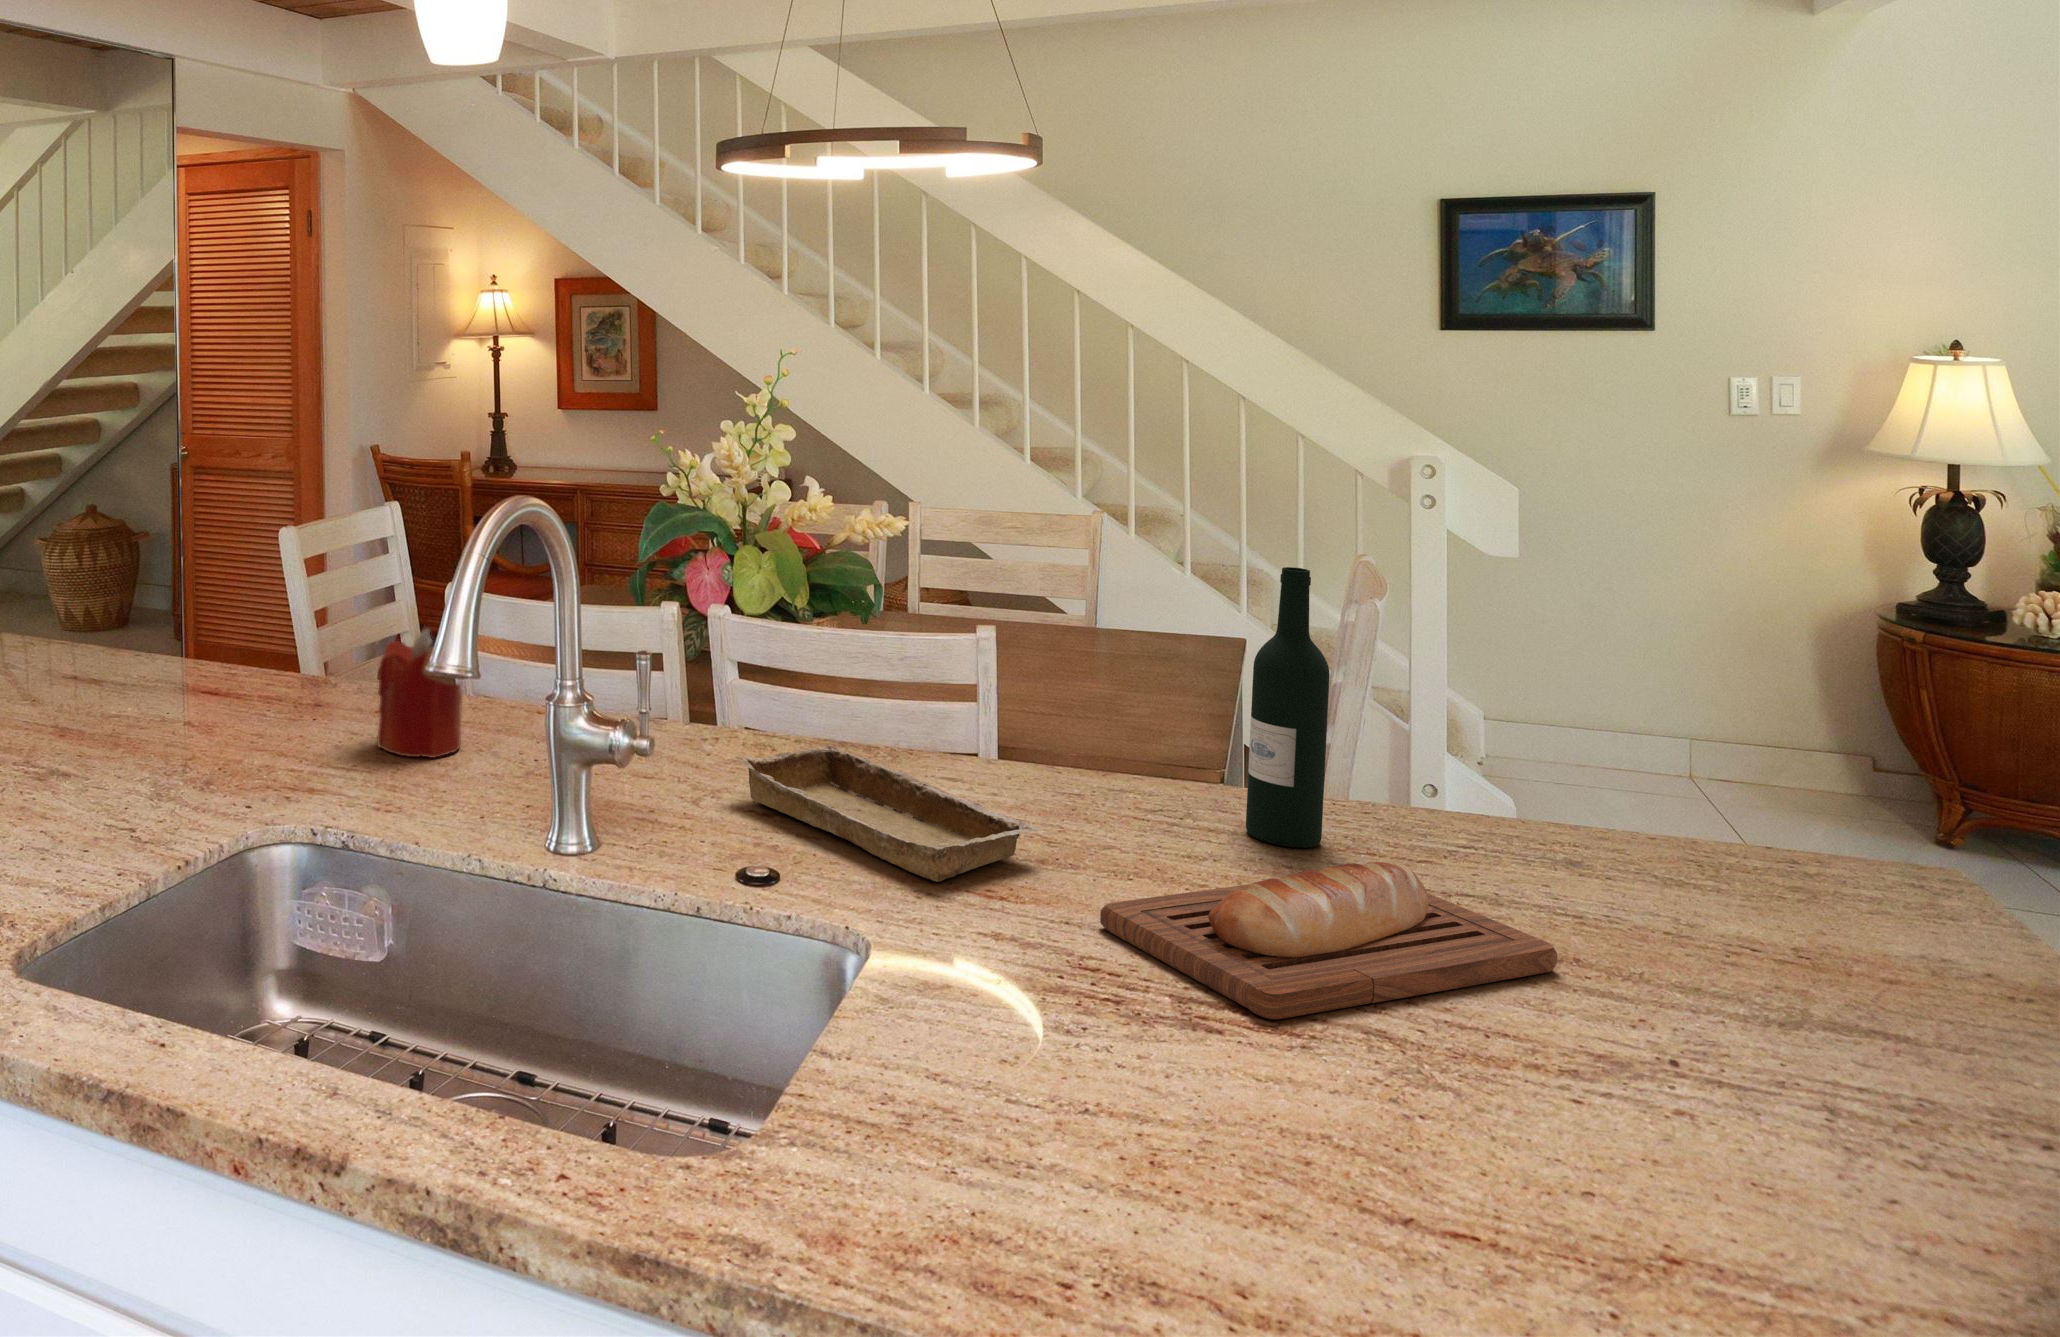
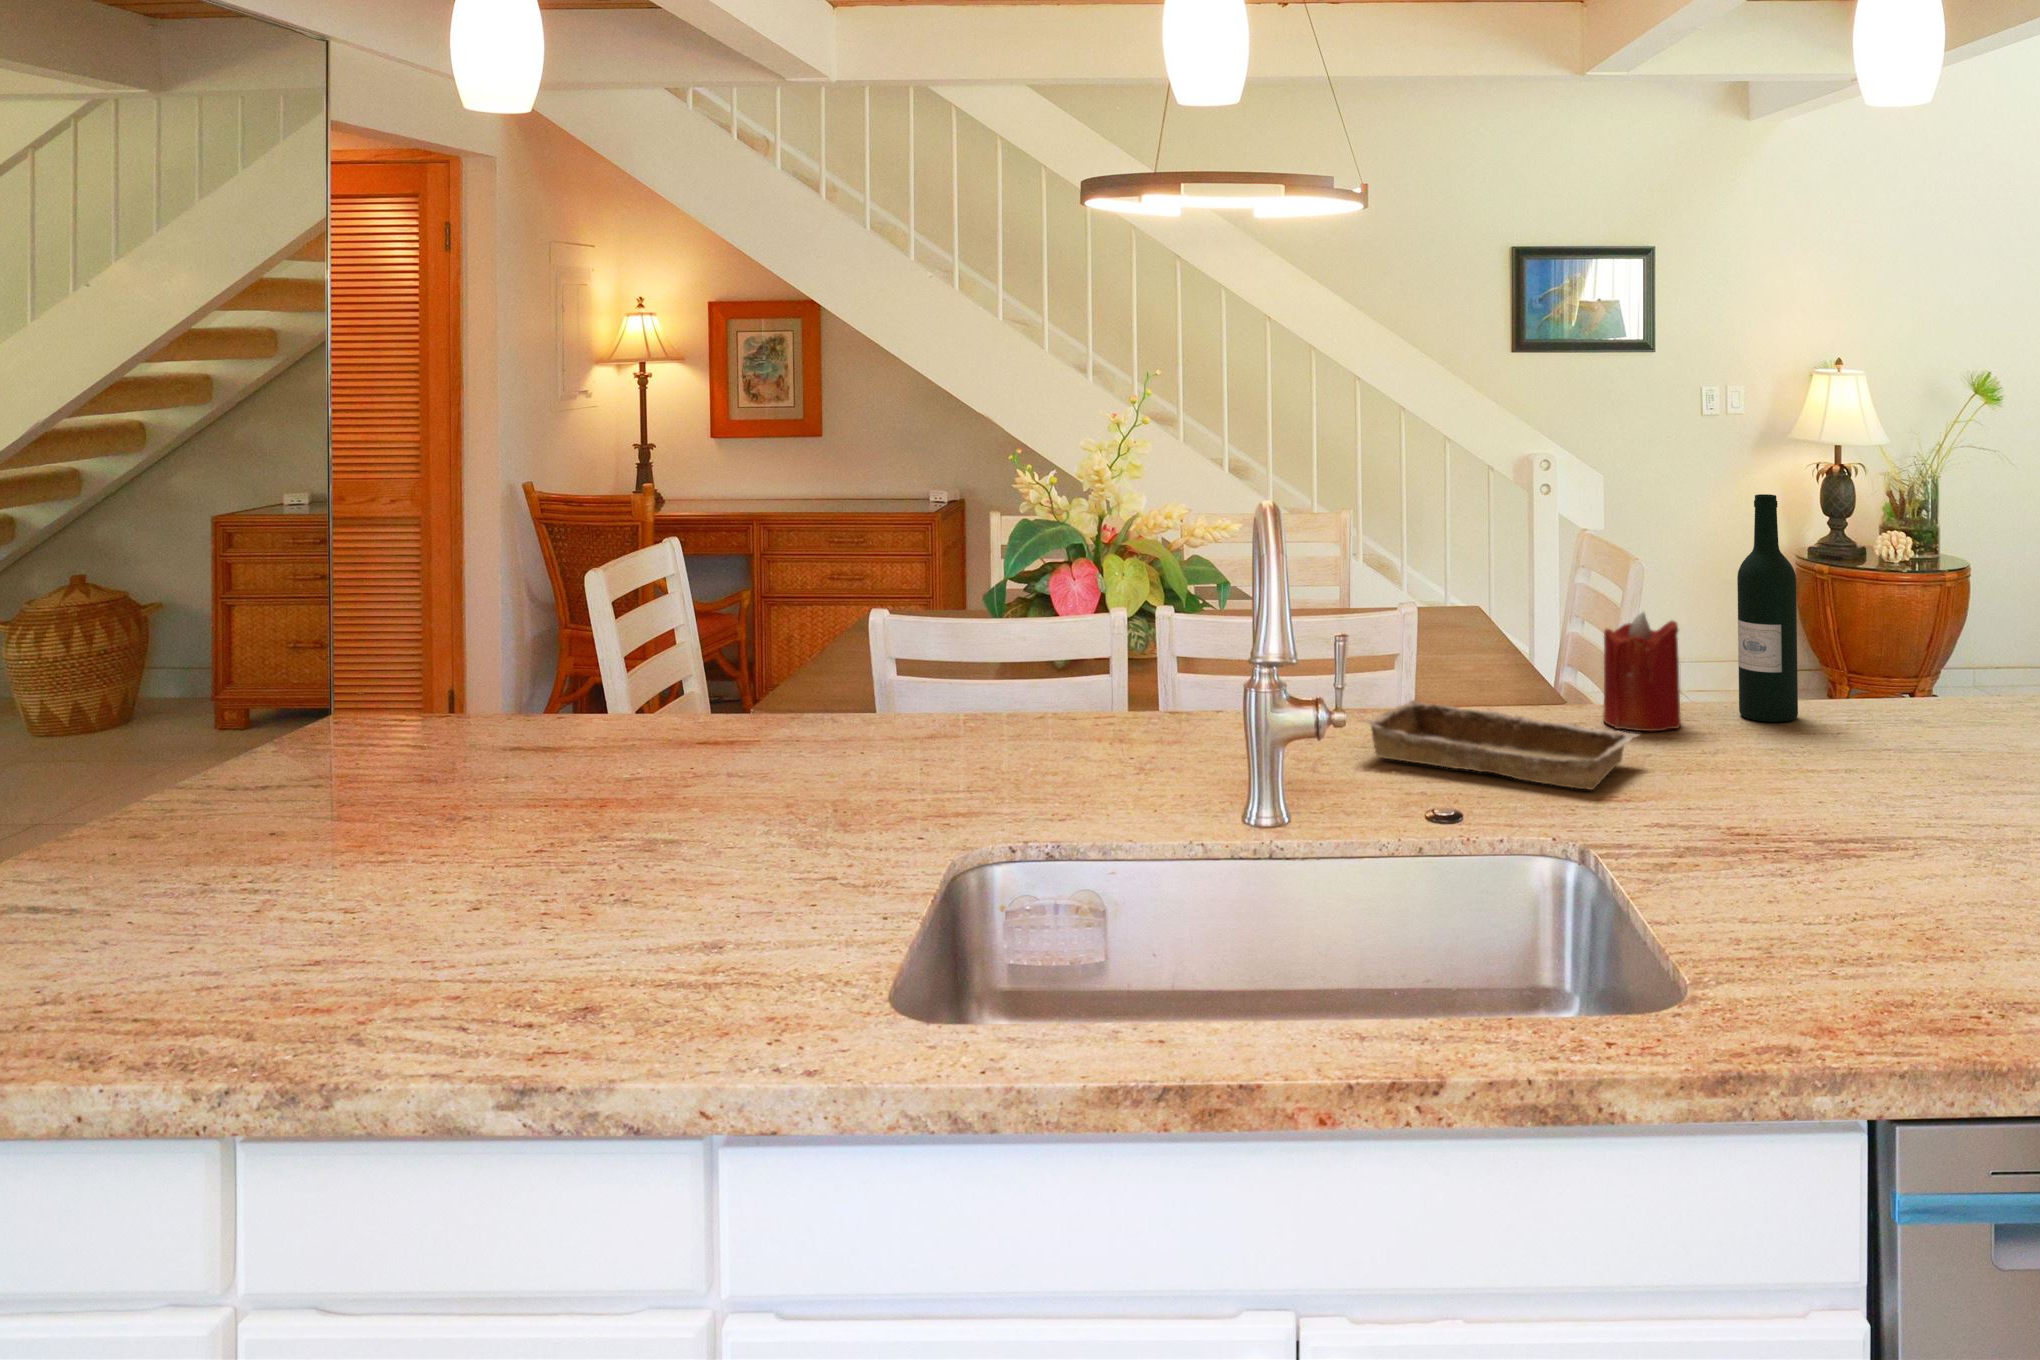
candle: present [377,629,462,758] -> present [1603,612,1681,731]
bread loaf: present [1100,862,1557,1019] -> none [1734,711,2023,833]

